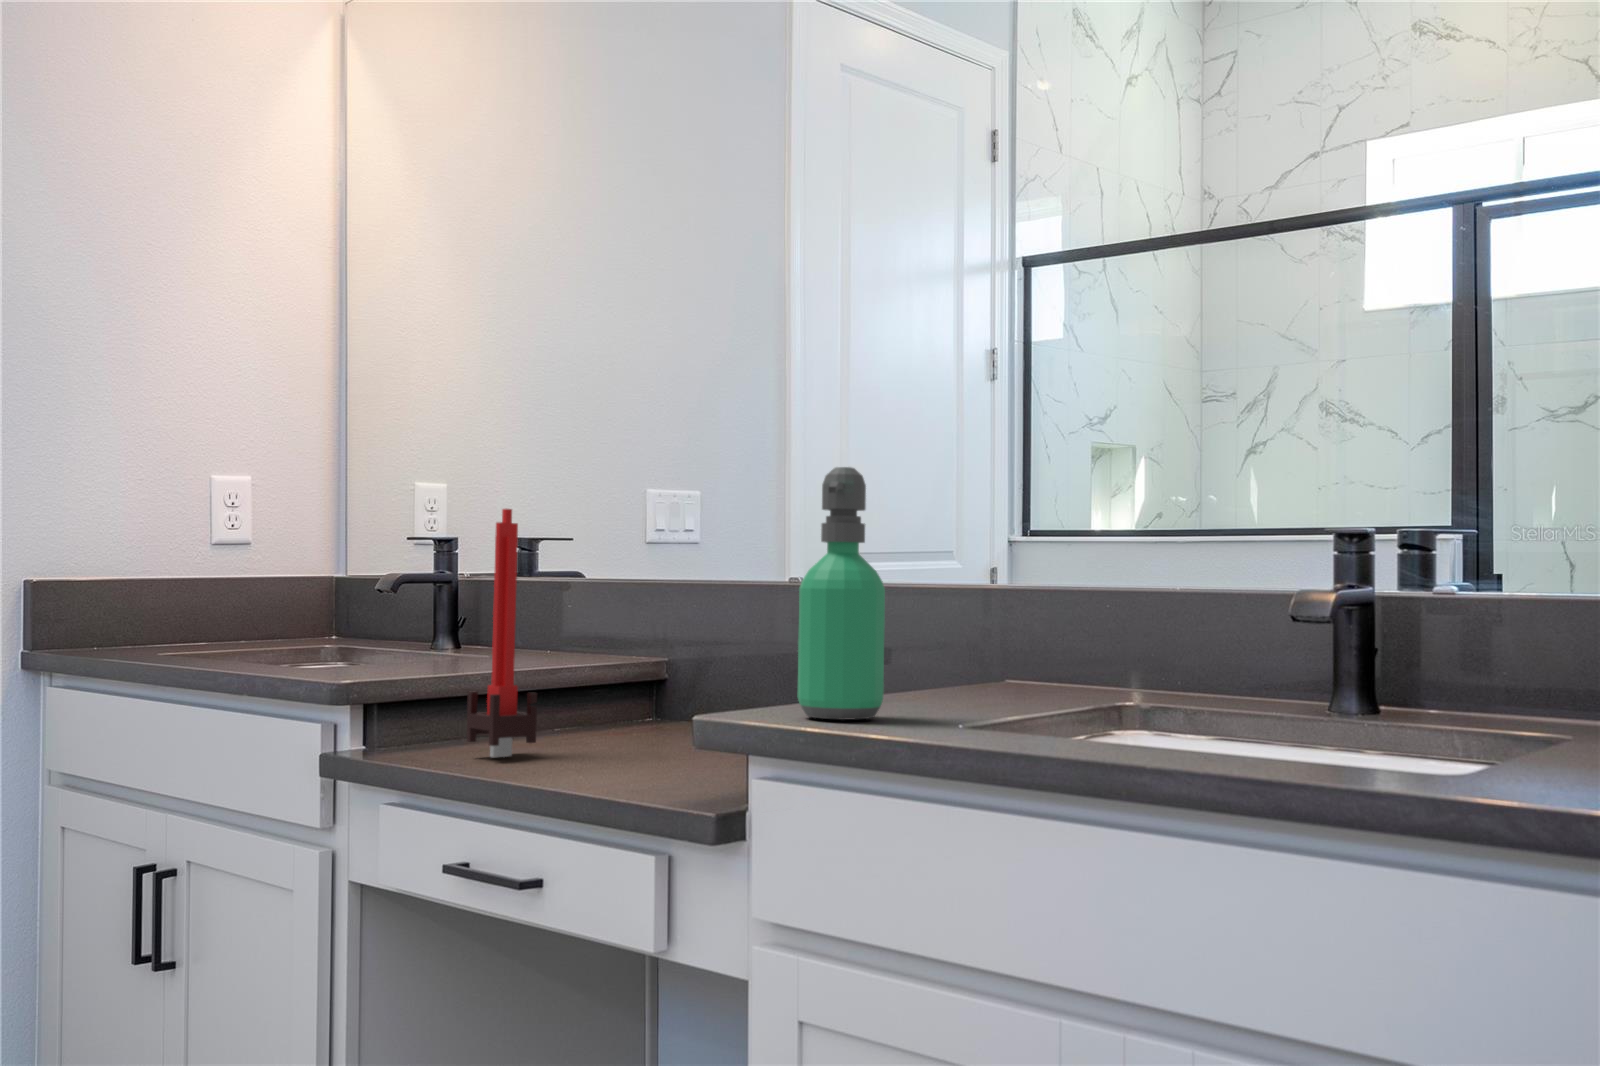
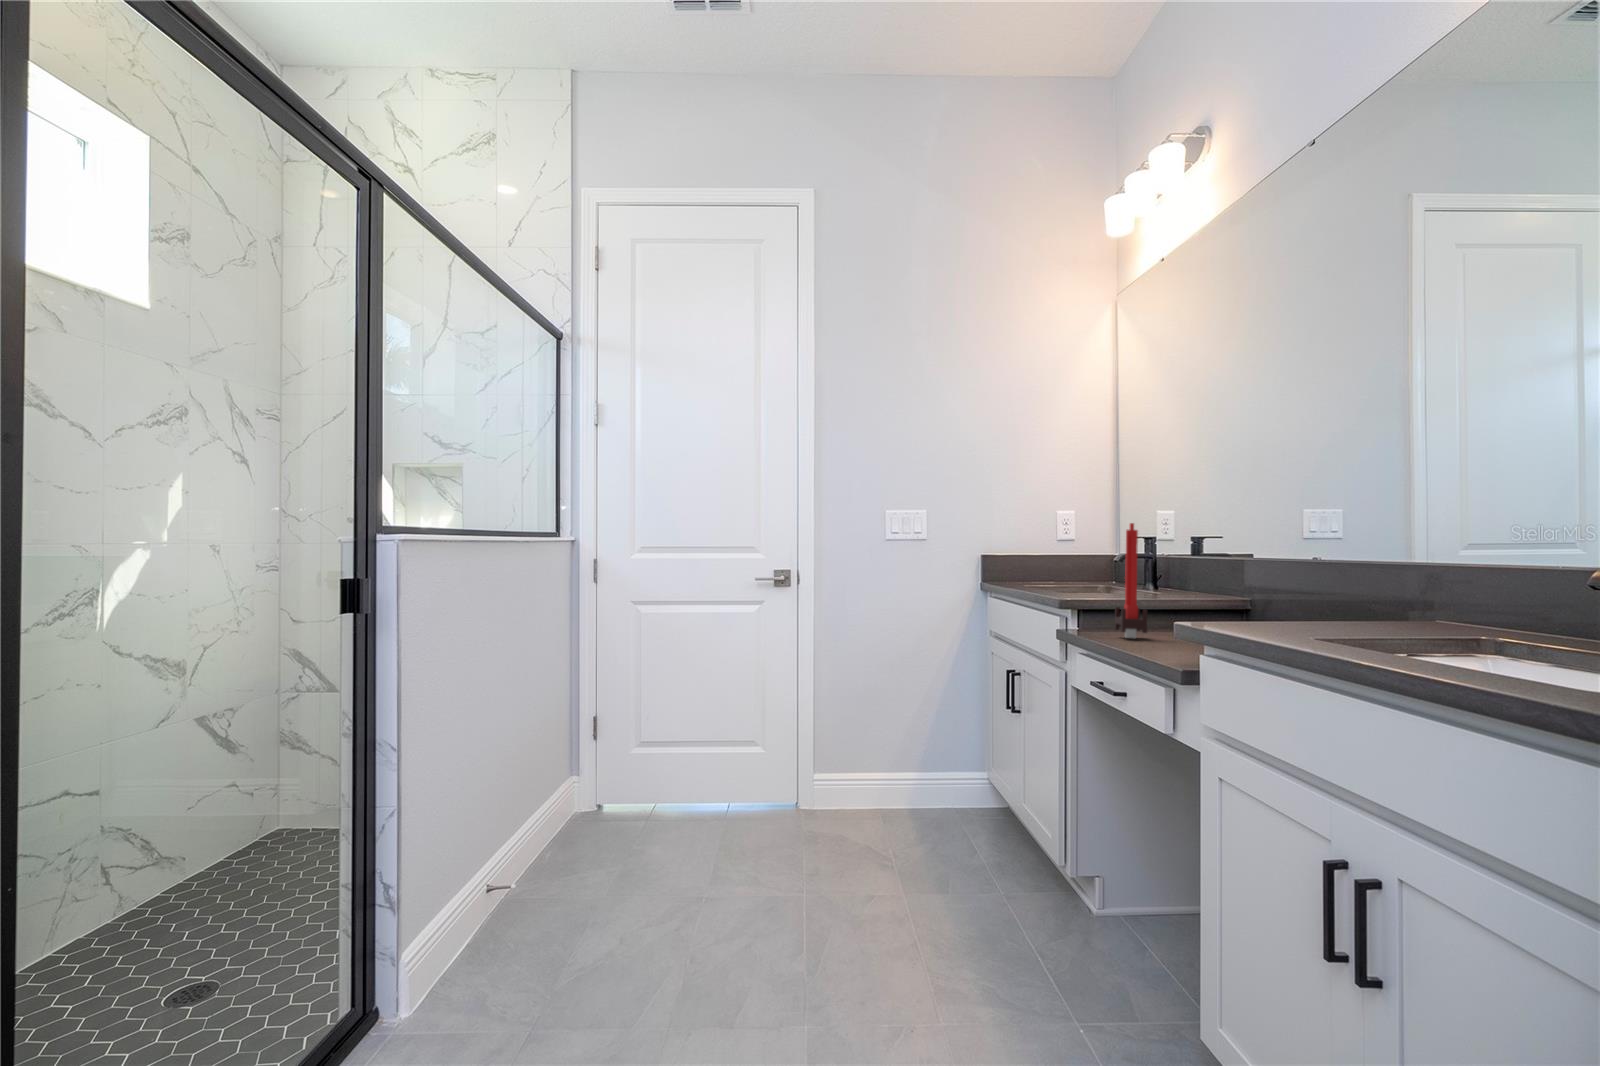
soap dispenser: present [797,467,885,720] -> none [1228,494,1285,629]

